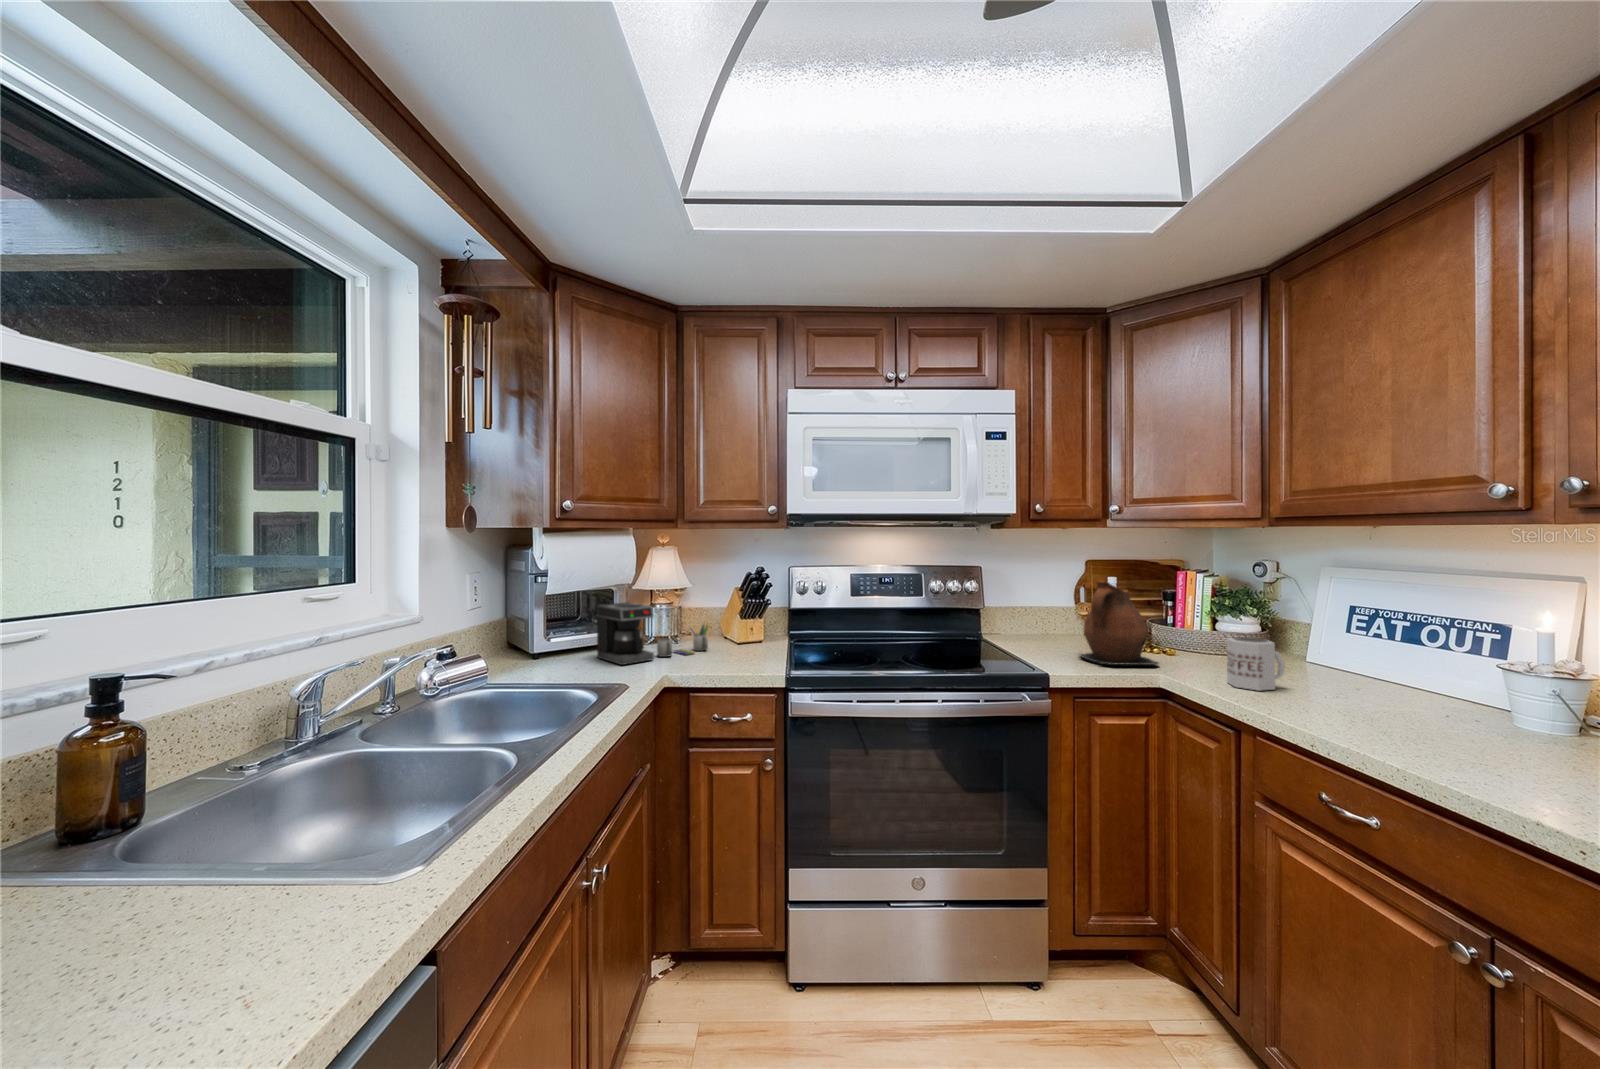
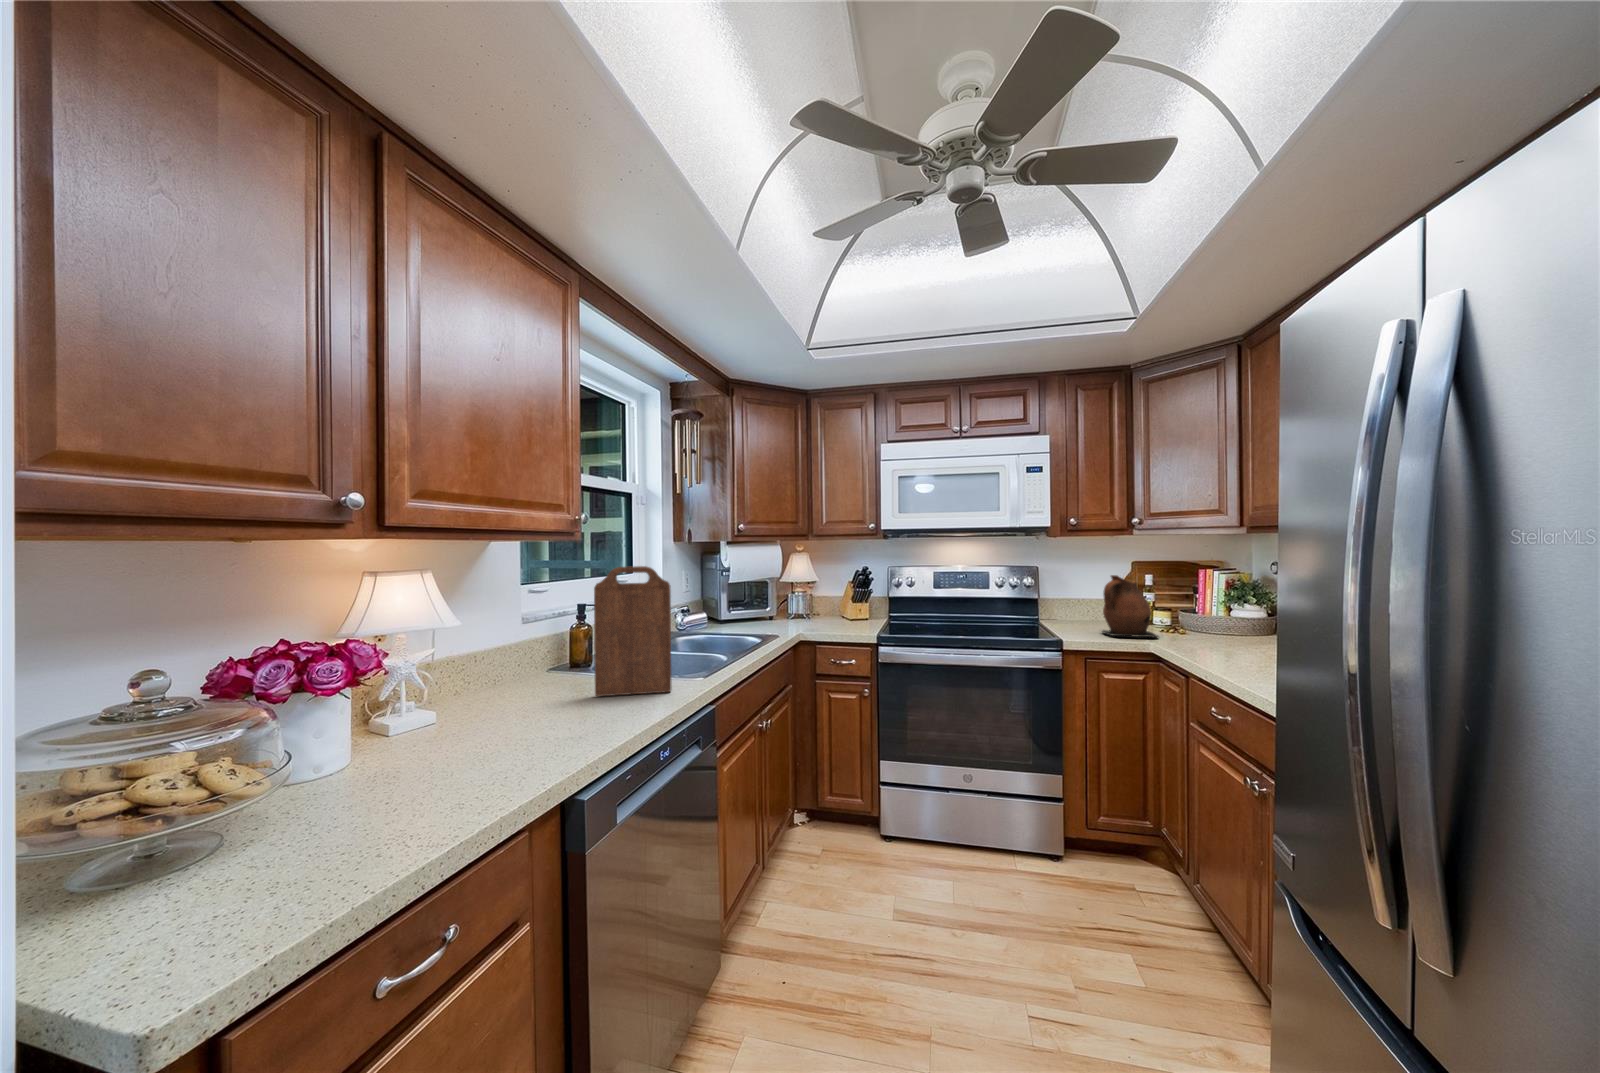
cutting board: none [103,596,373,984] -> present [594,566,672,696]
coffee maker: present [597,602,708,665] -> none [759,589,833,628]
mug: present [1227,637,1285,691] -> none [1196,615,1237,652]

